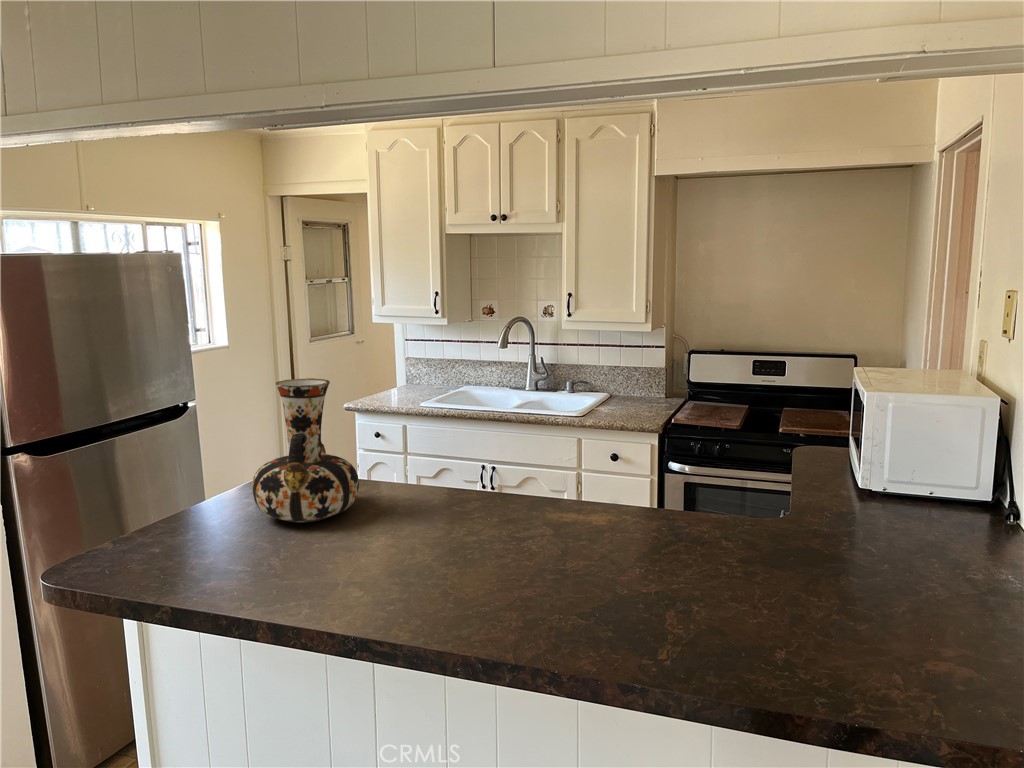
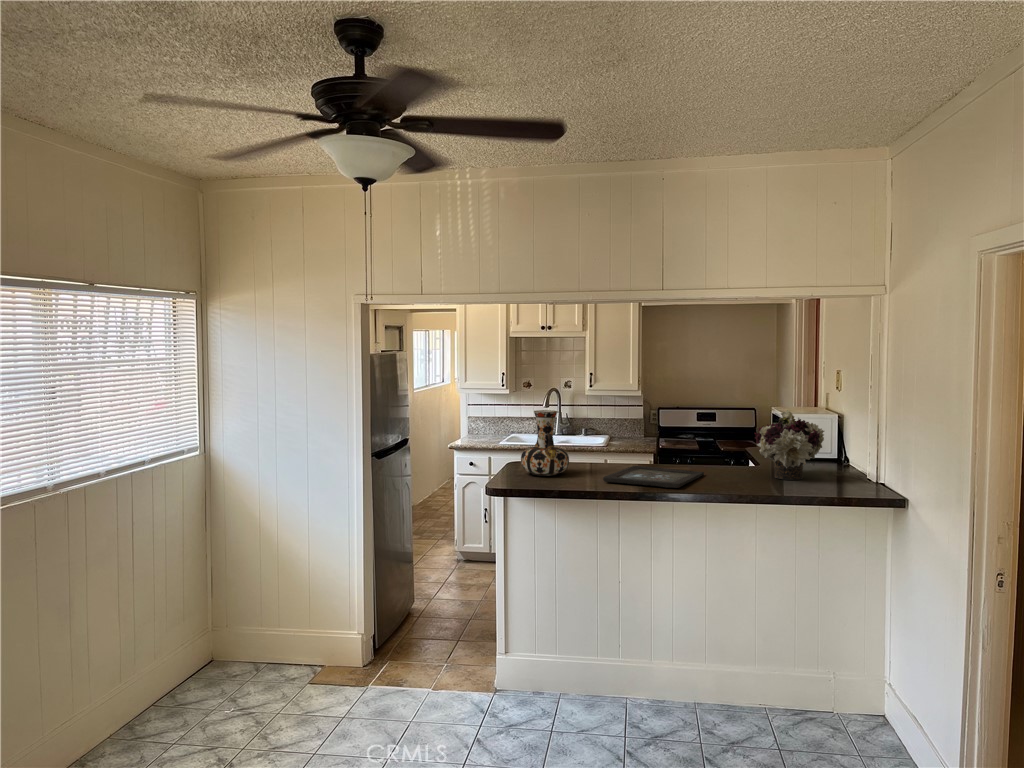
flower arrangement: none [770,400,952,587] -> present [755,410,824,480]
tray: none [373,501,640,609] -> present [603,466,704,488]

